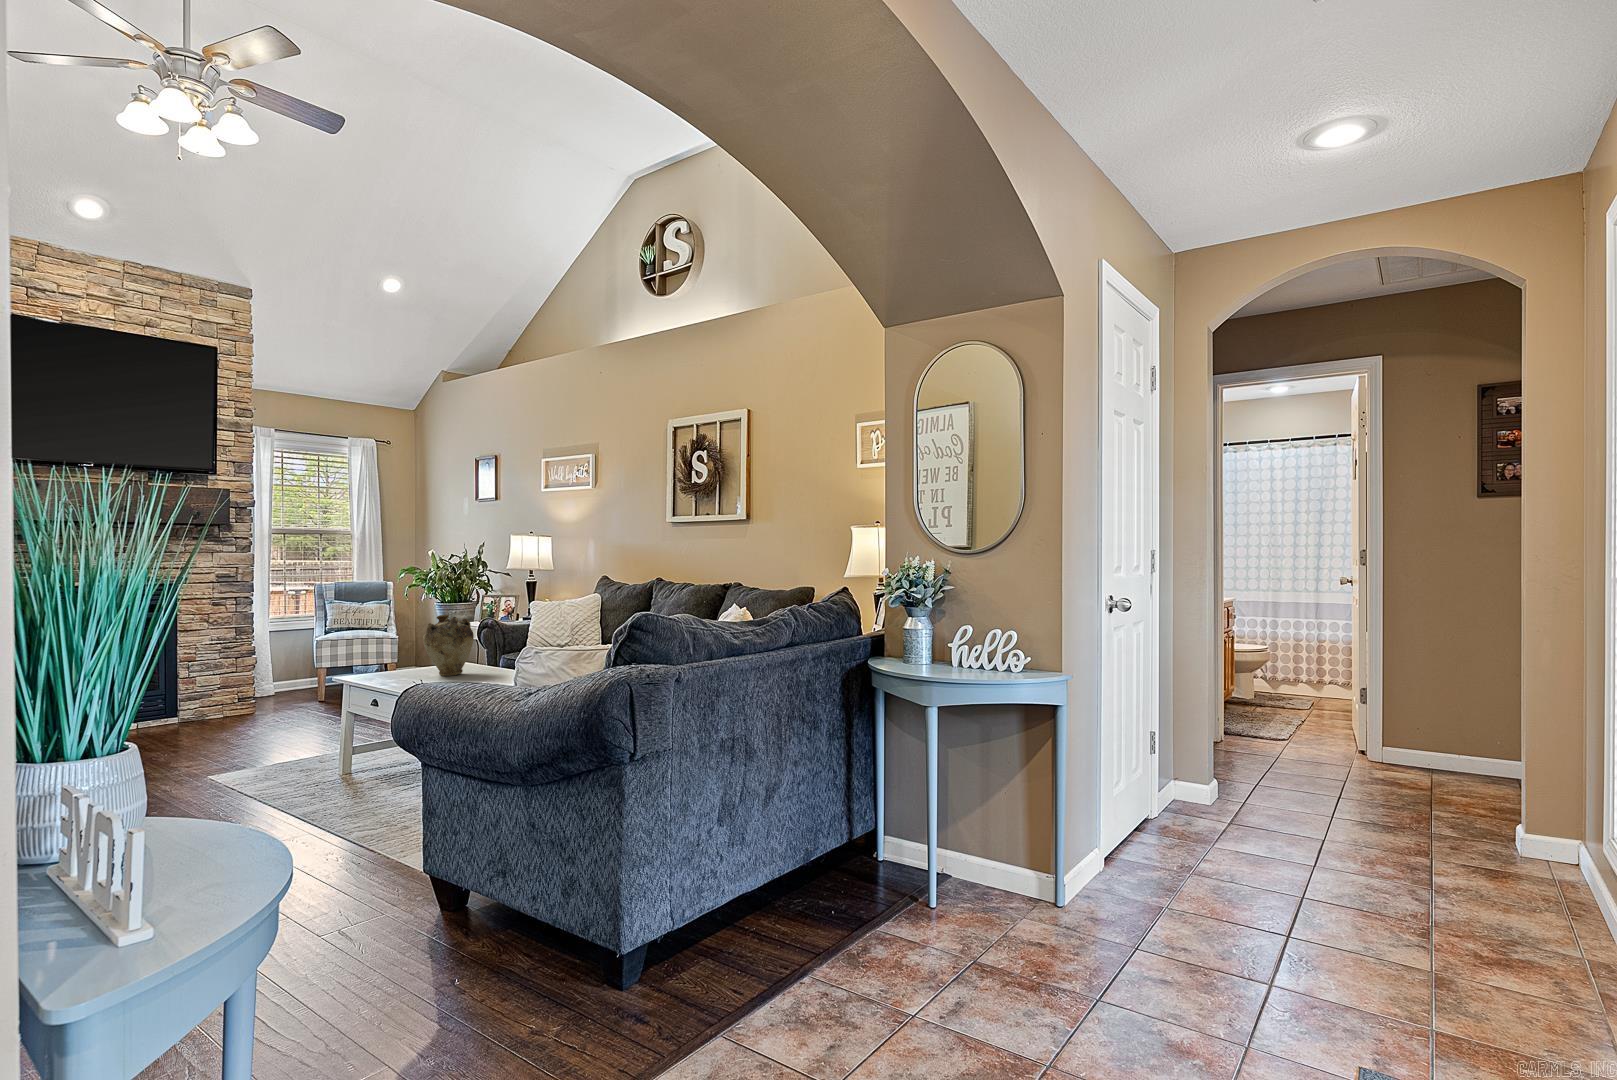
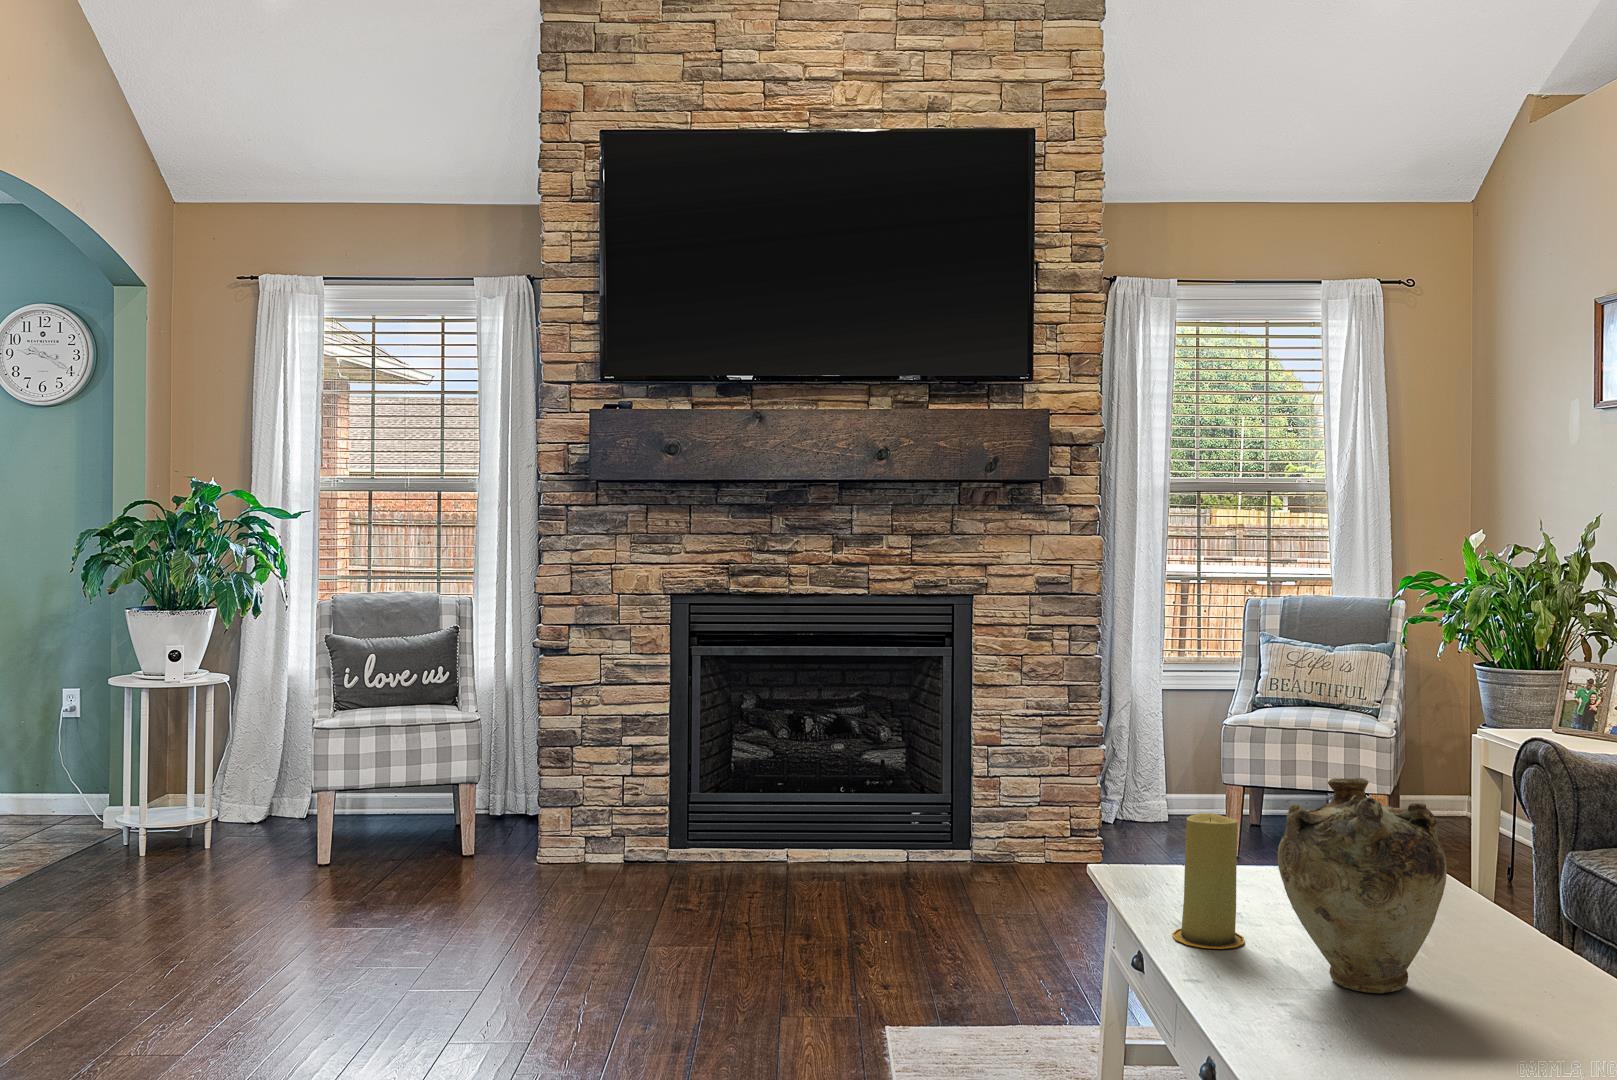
candle: none [380,636,406,678] -> present [1172,813,1244,949]

